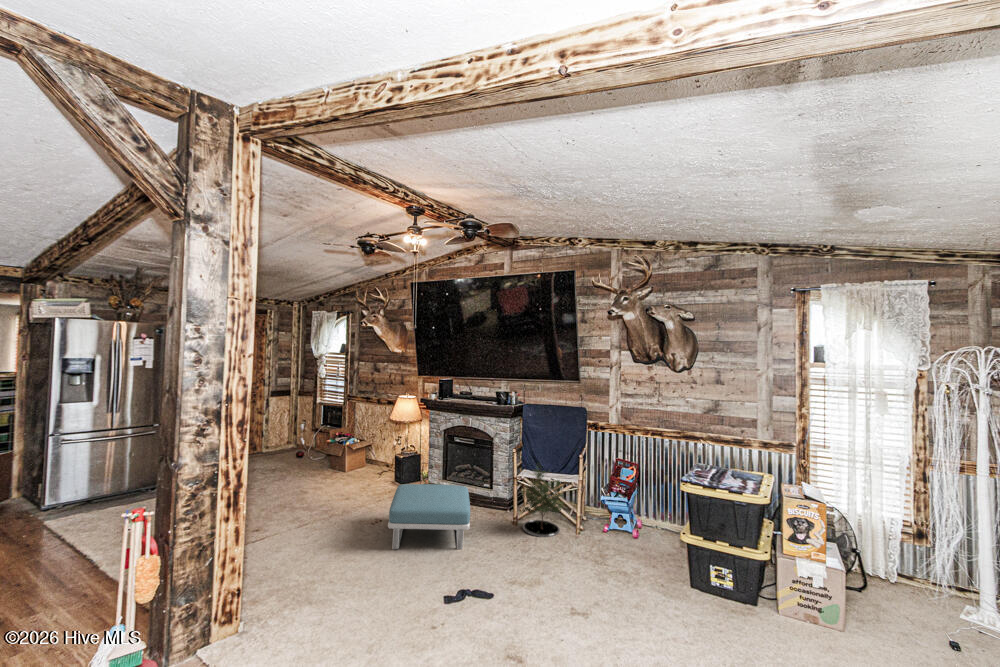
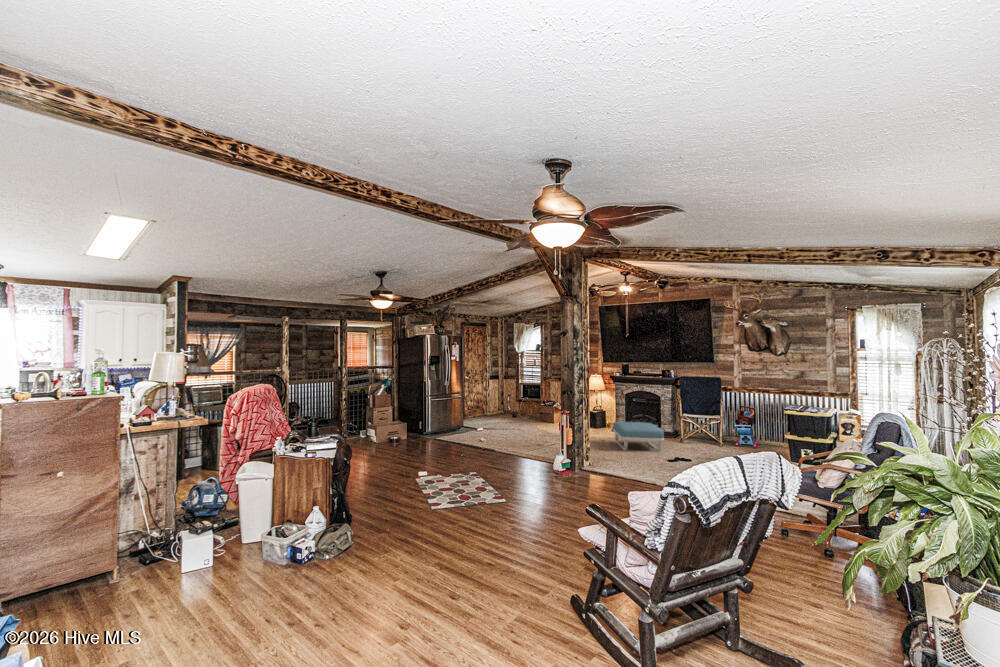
potted tree: present [523,467,563,537] -> none [687,408,713,449]

